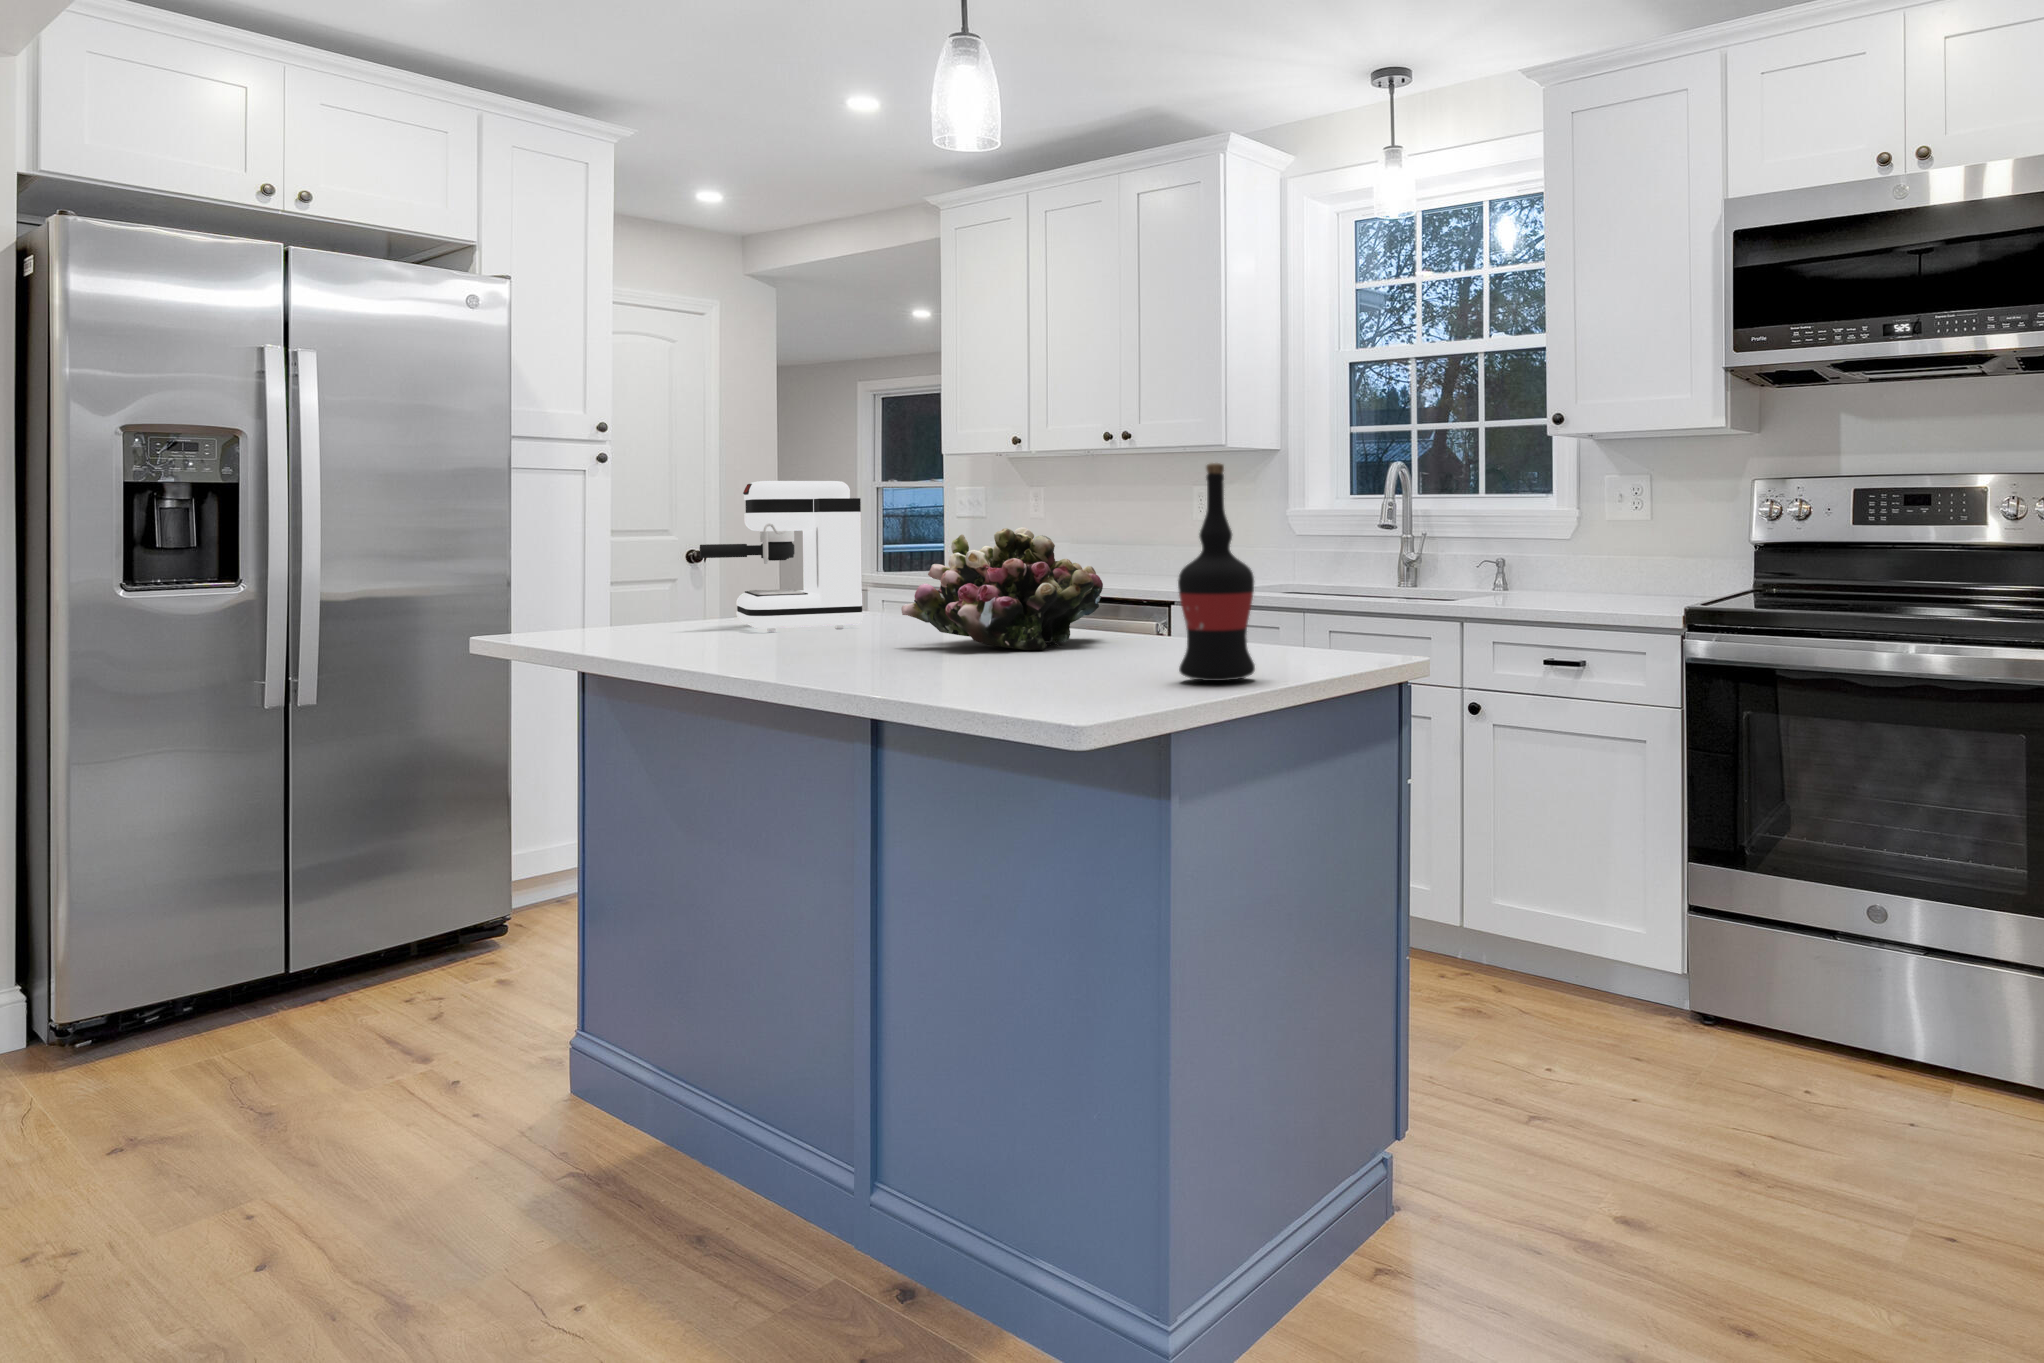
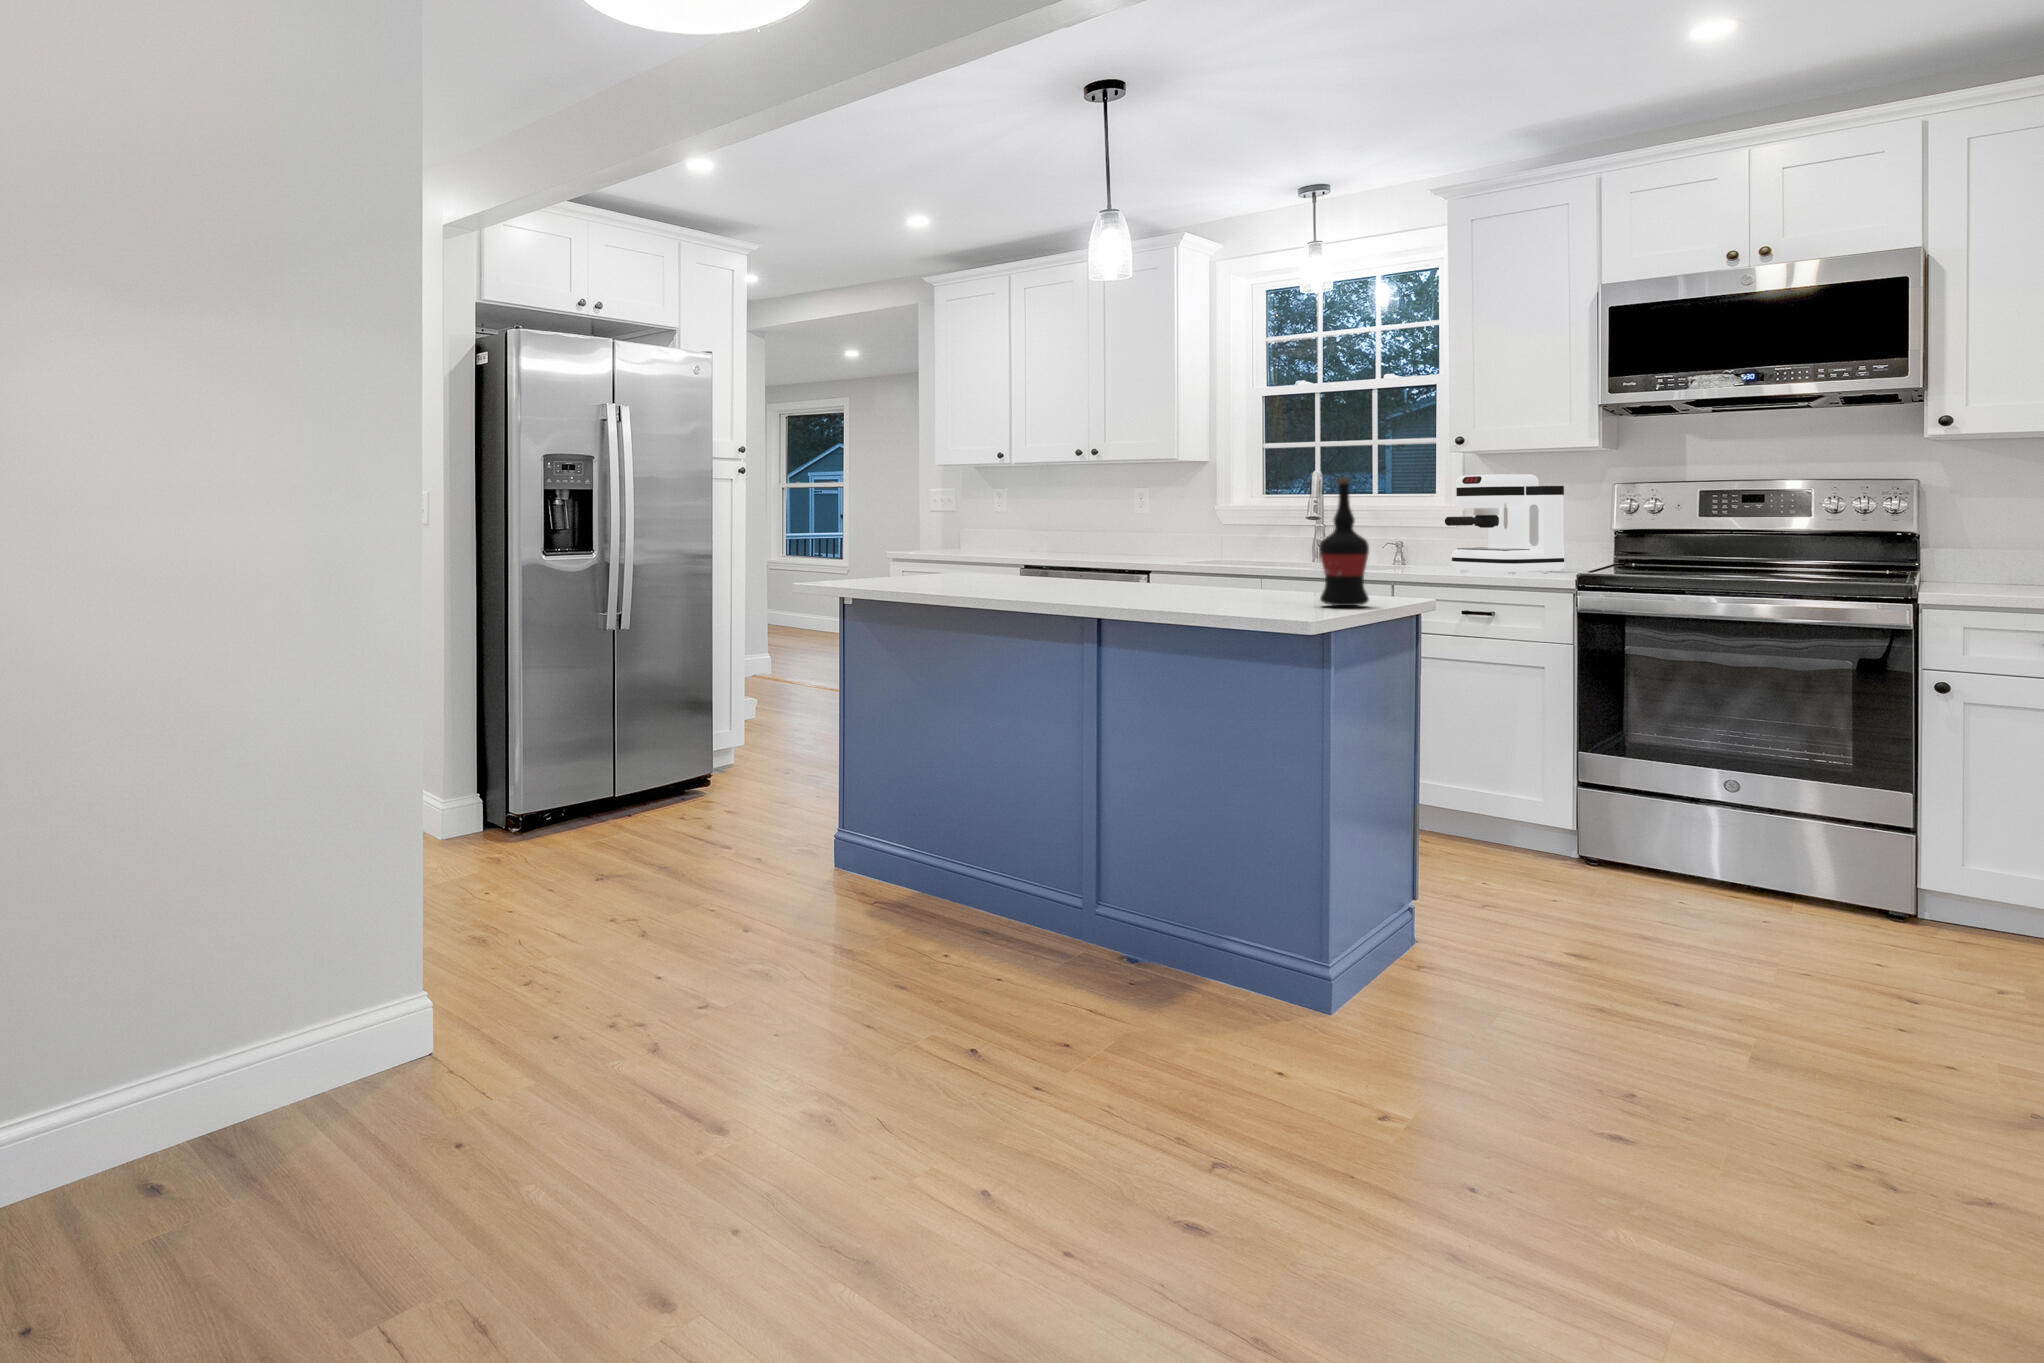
coffee maker: present [700,481,862,632] -> present [1445,474,1565,574]
flower arrangement: present [901,527,1103,650] -> none [1069,517,1201,593]

